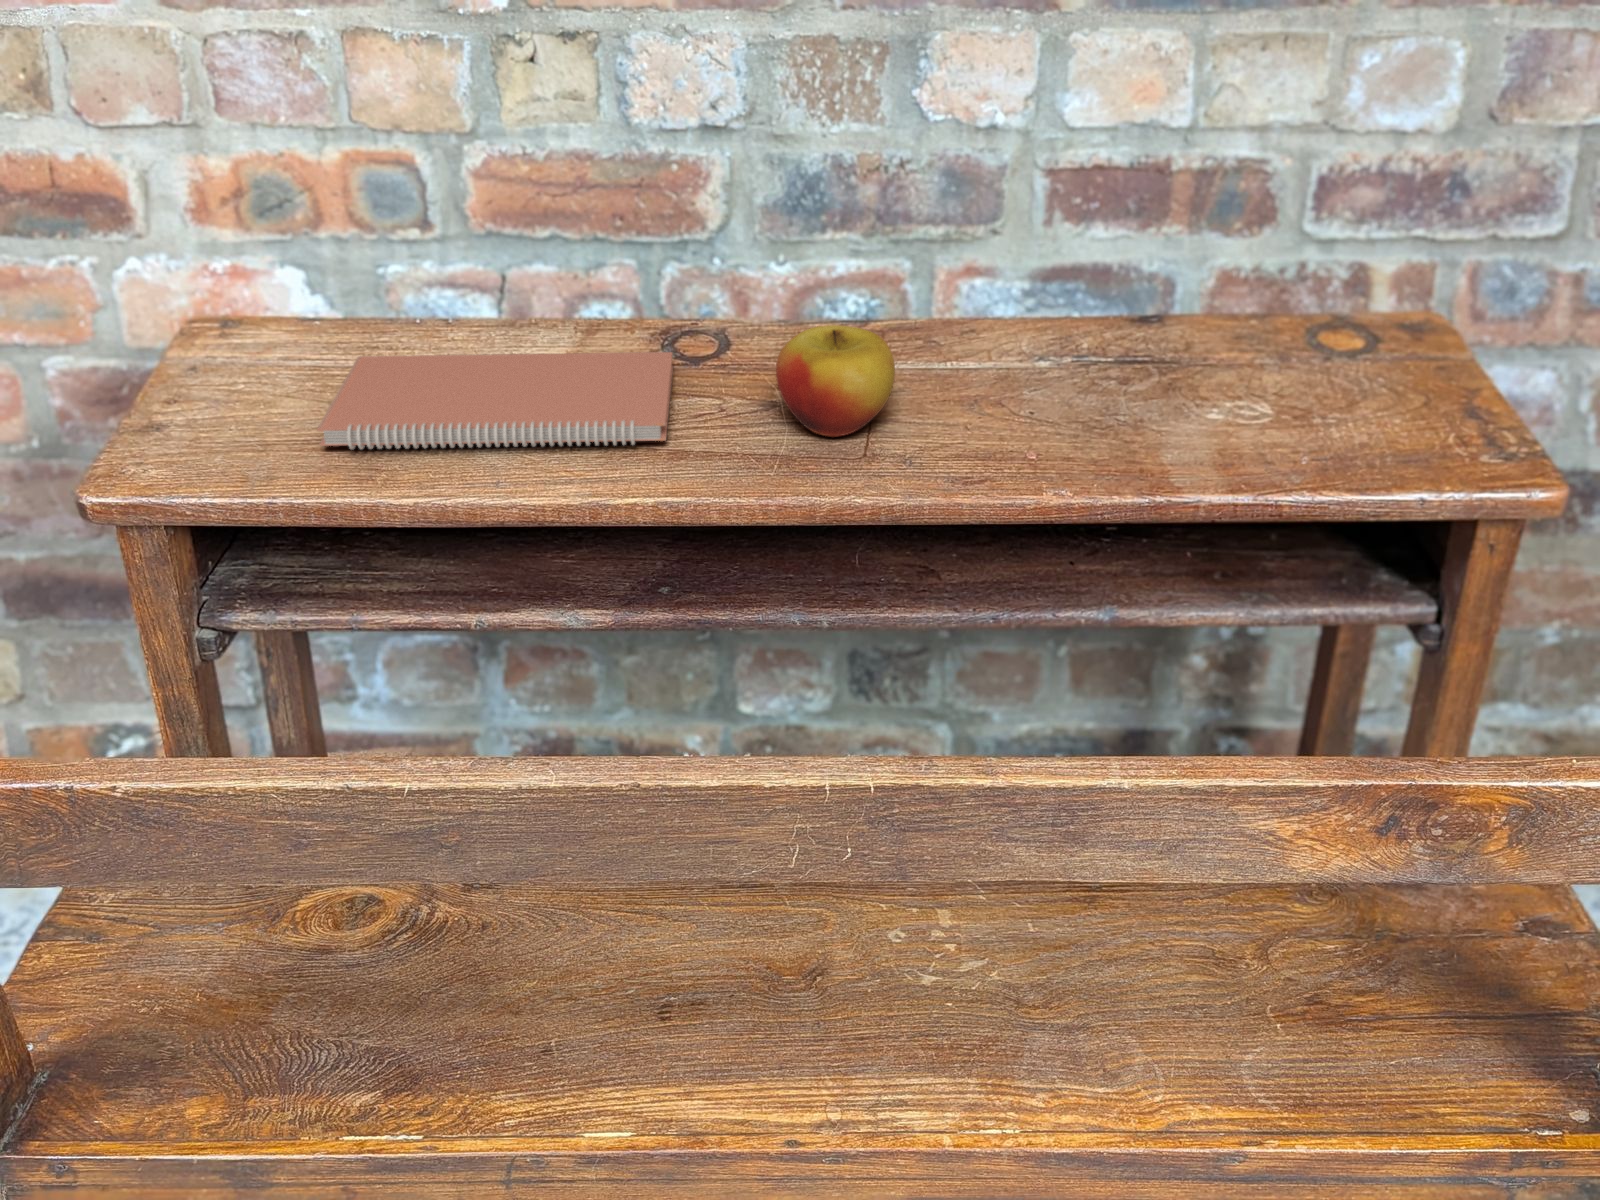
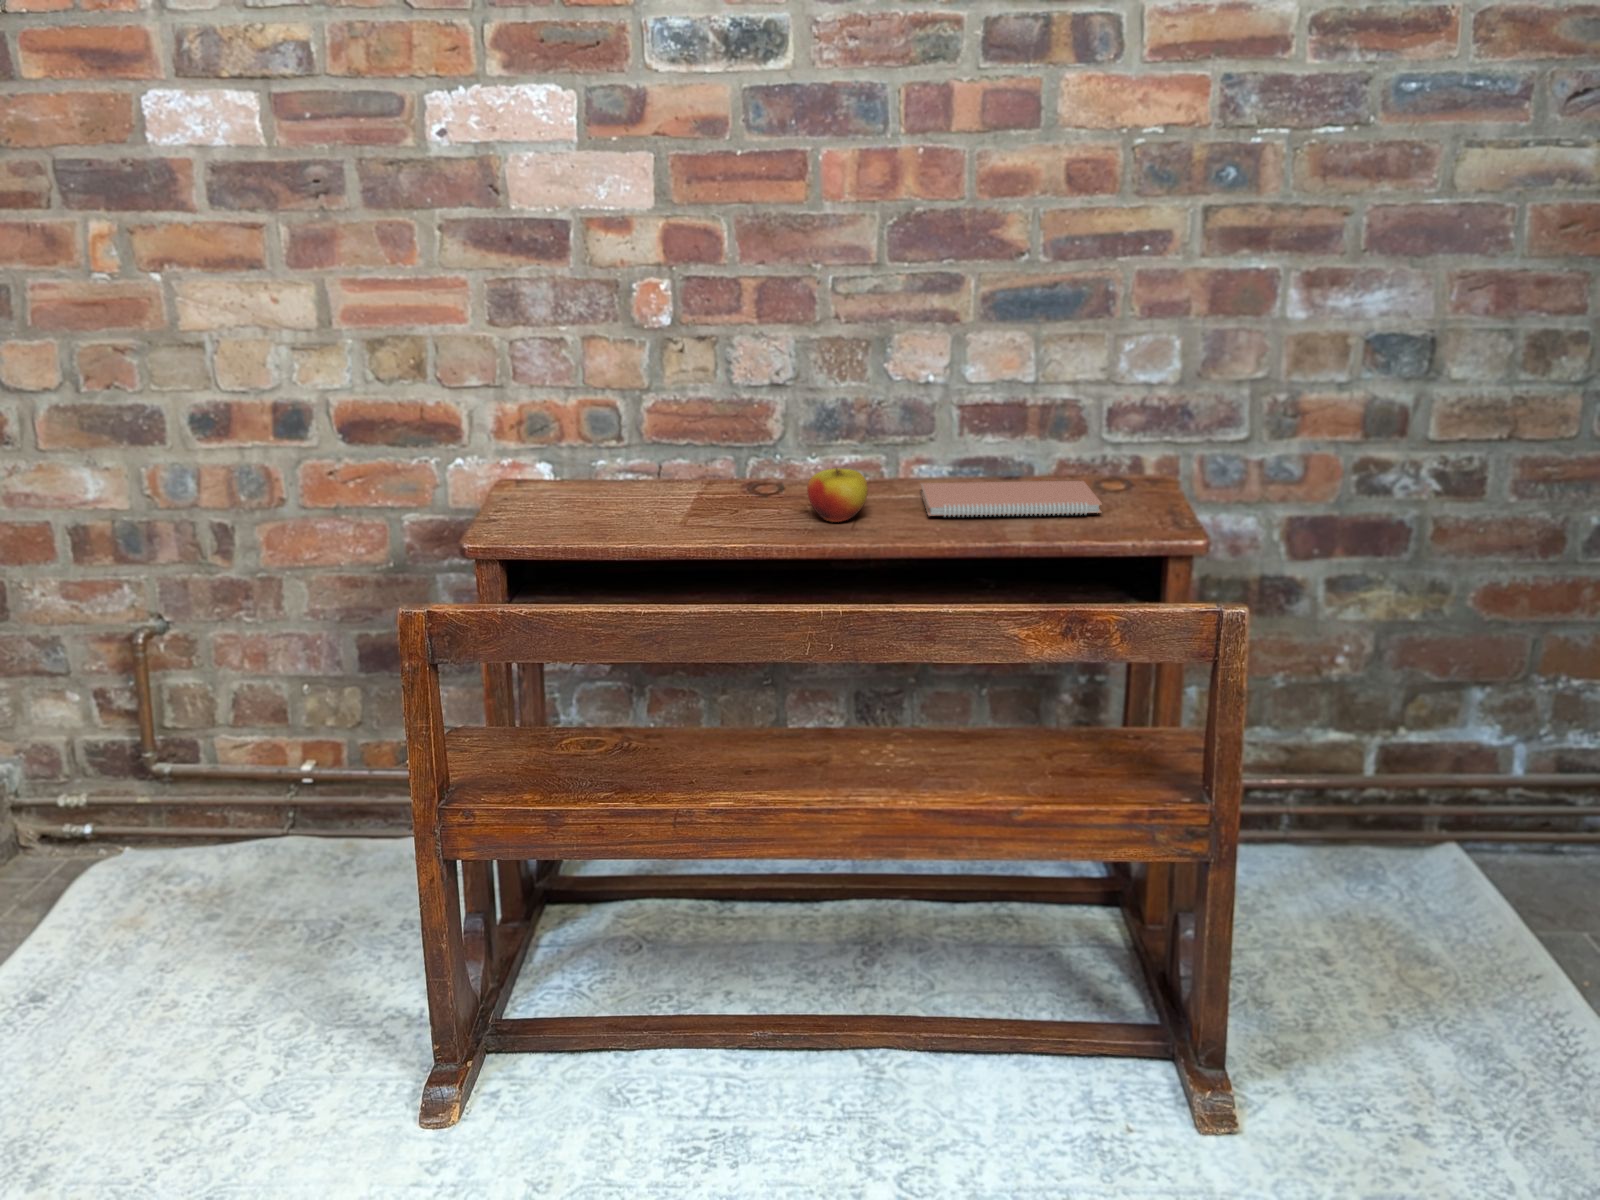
notebook: present [318,352,673,449] -> present [921,481,1102,516]

